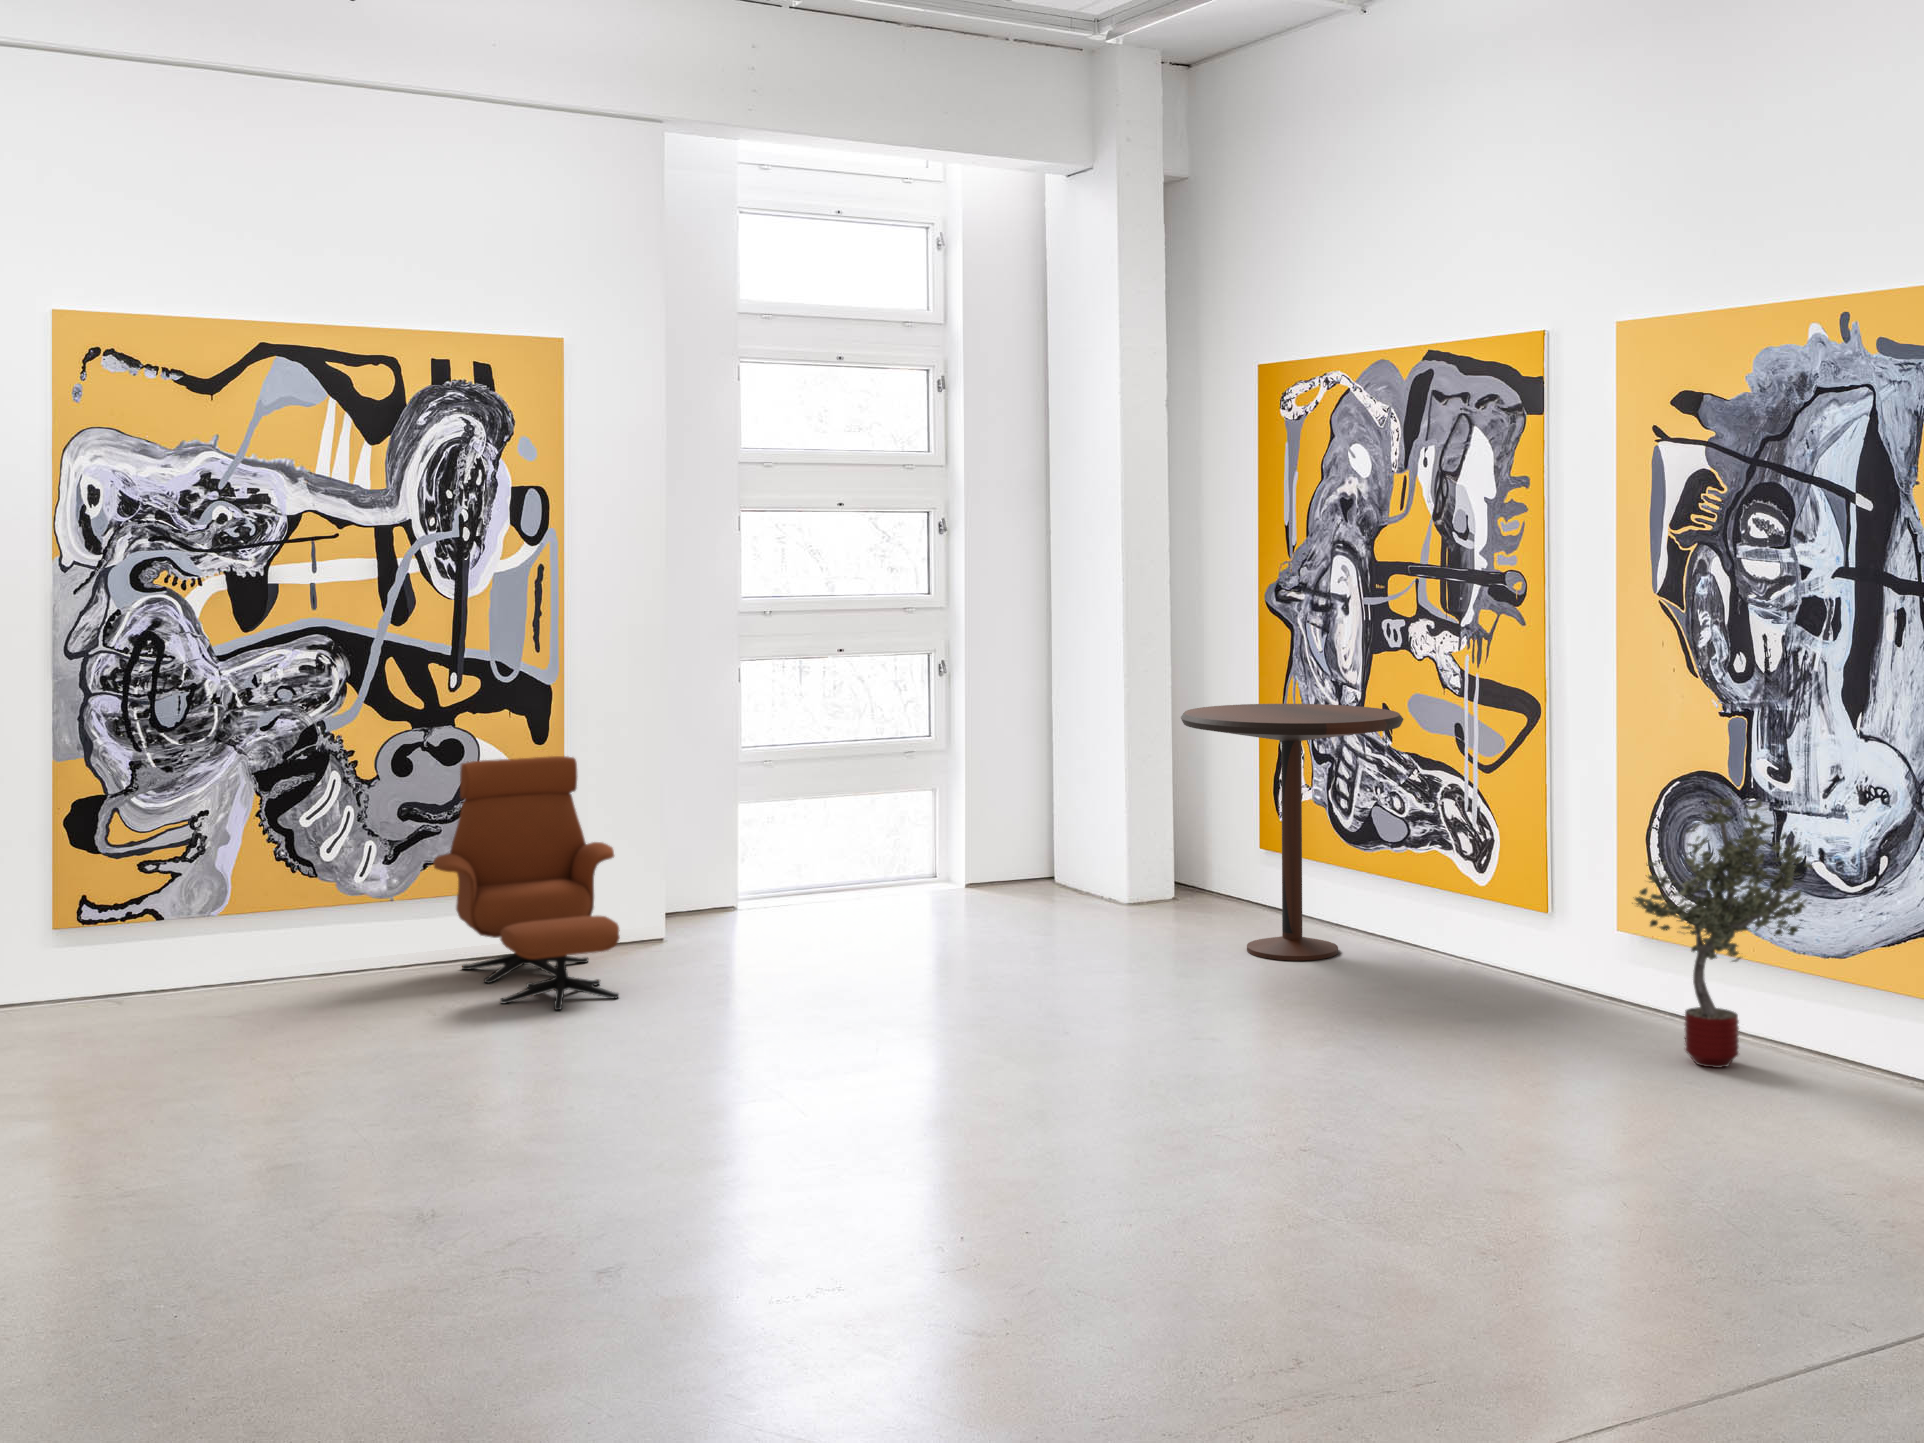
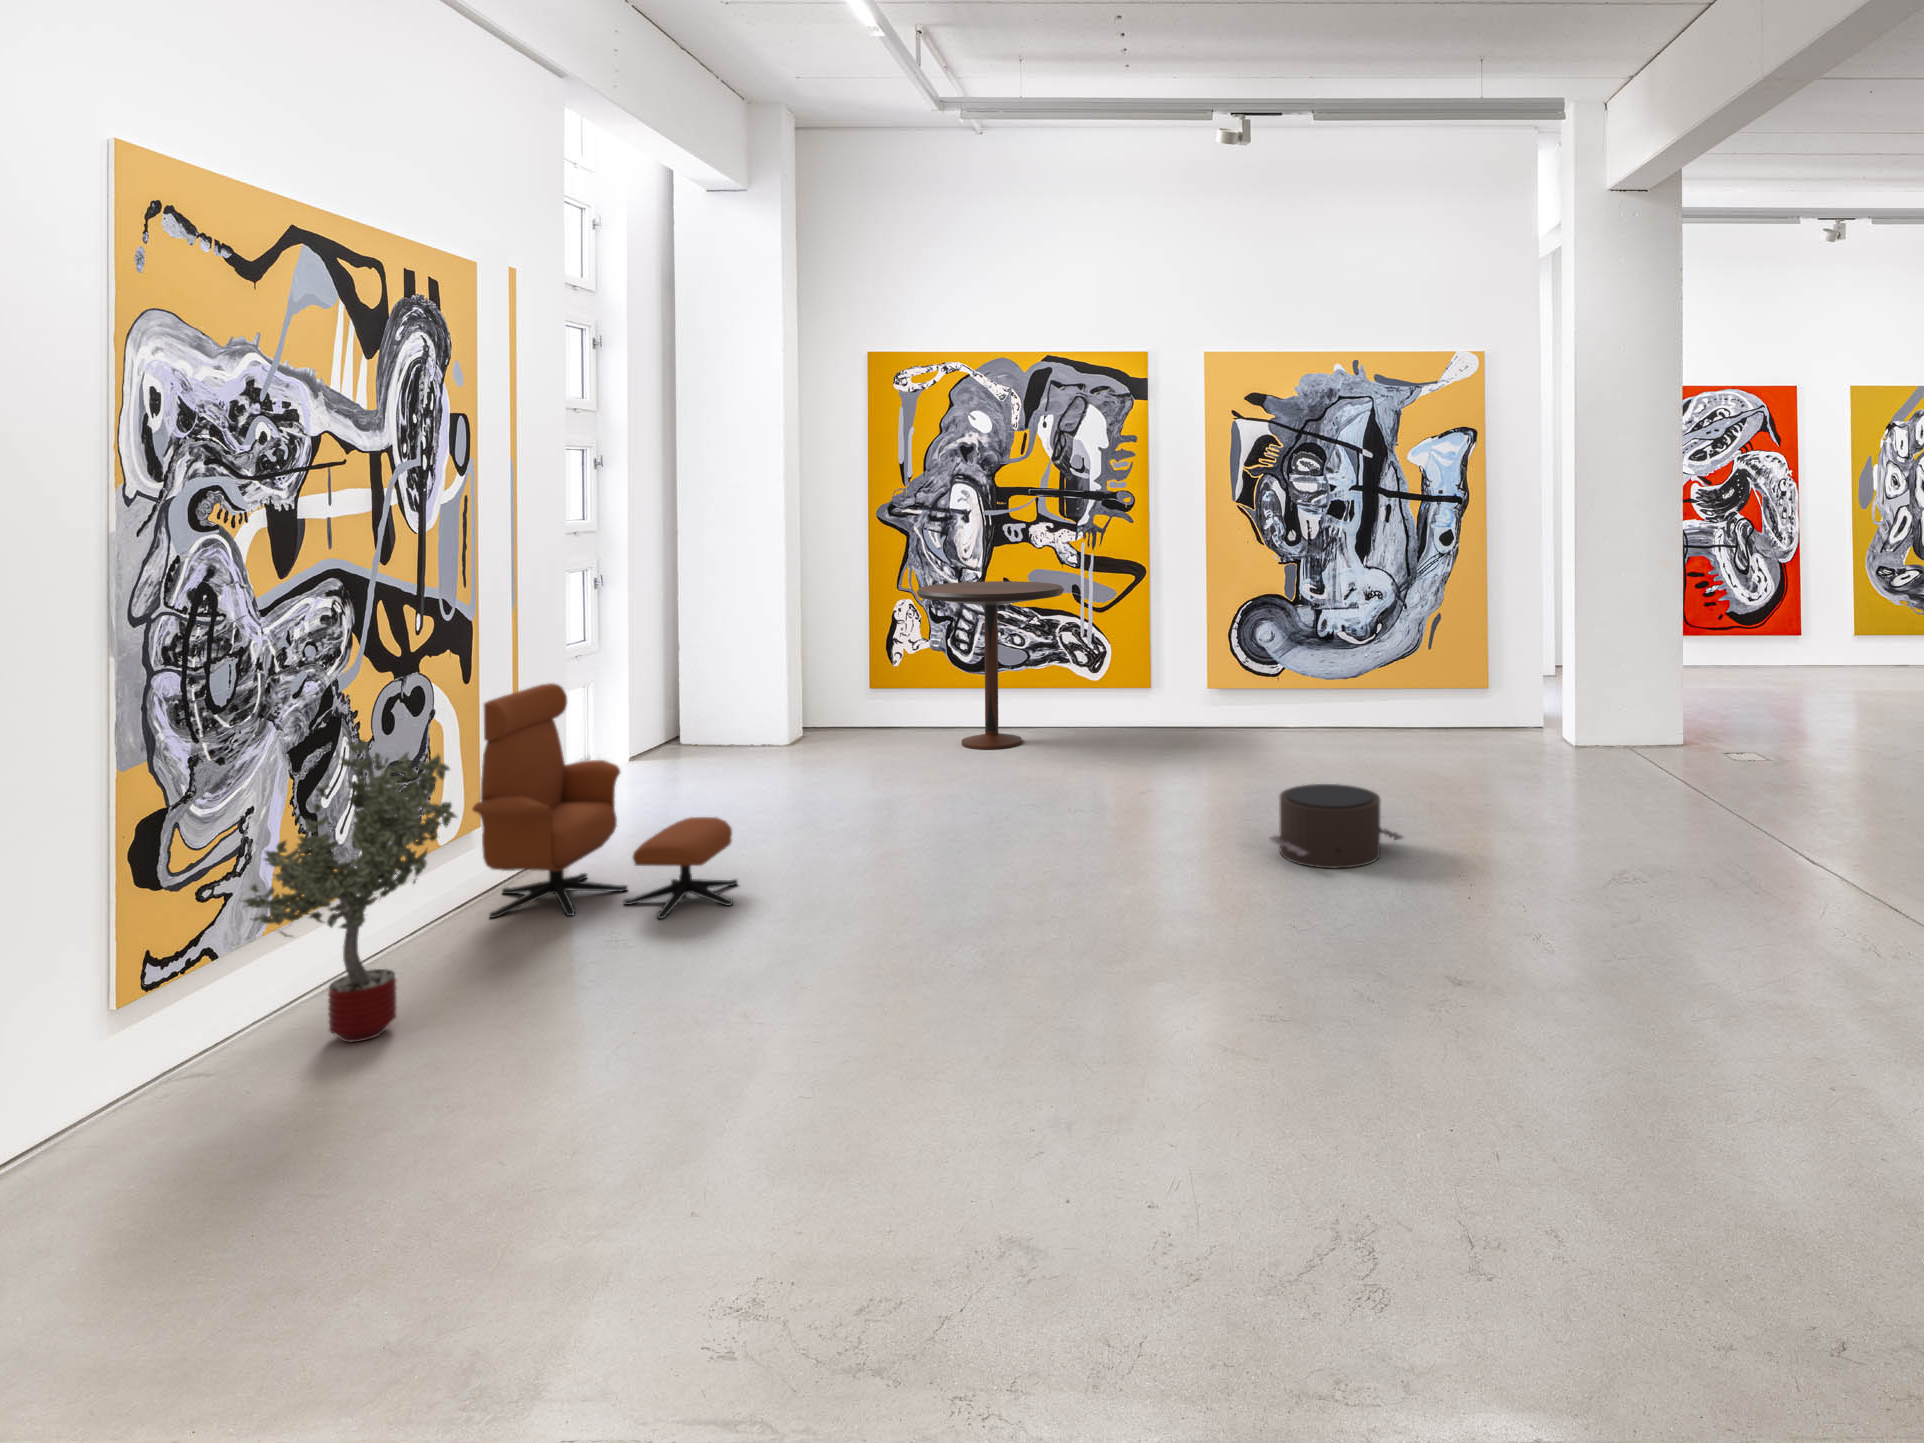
potted tree: present [1634,798,1813,1068] -> present [243,740,457,1042]
pouf: none [933,1053,1152,1193] -> present [1270,784,1403,868]

